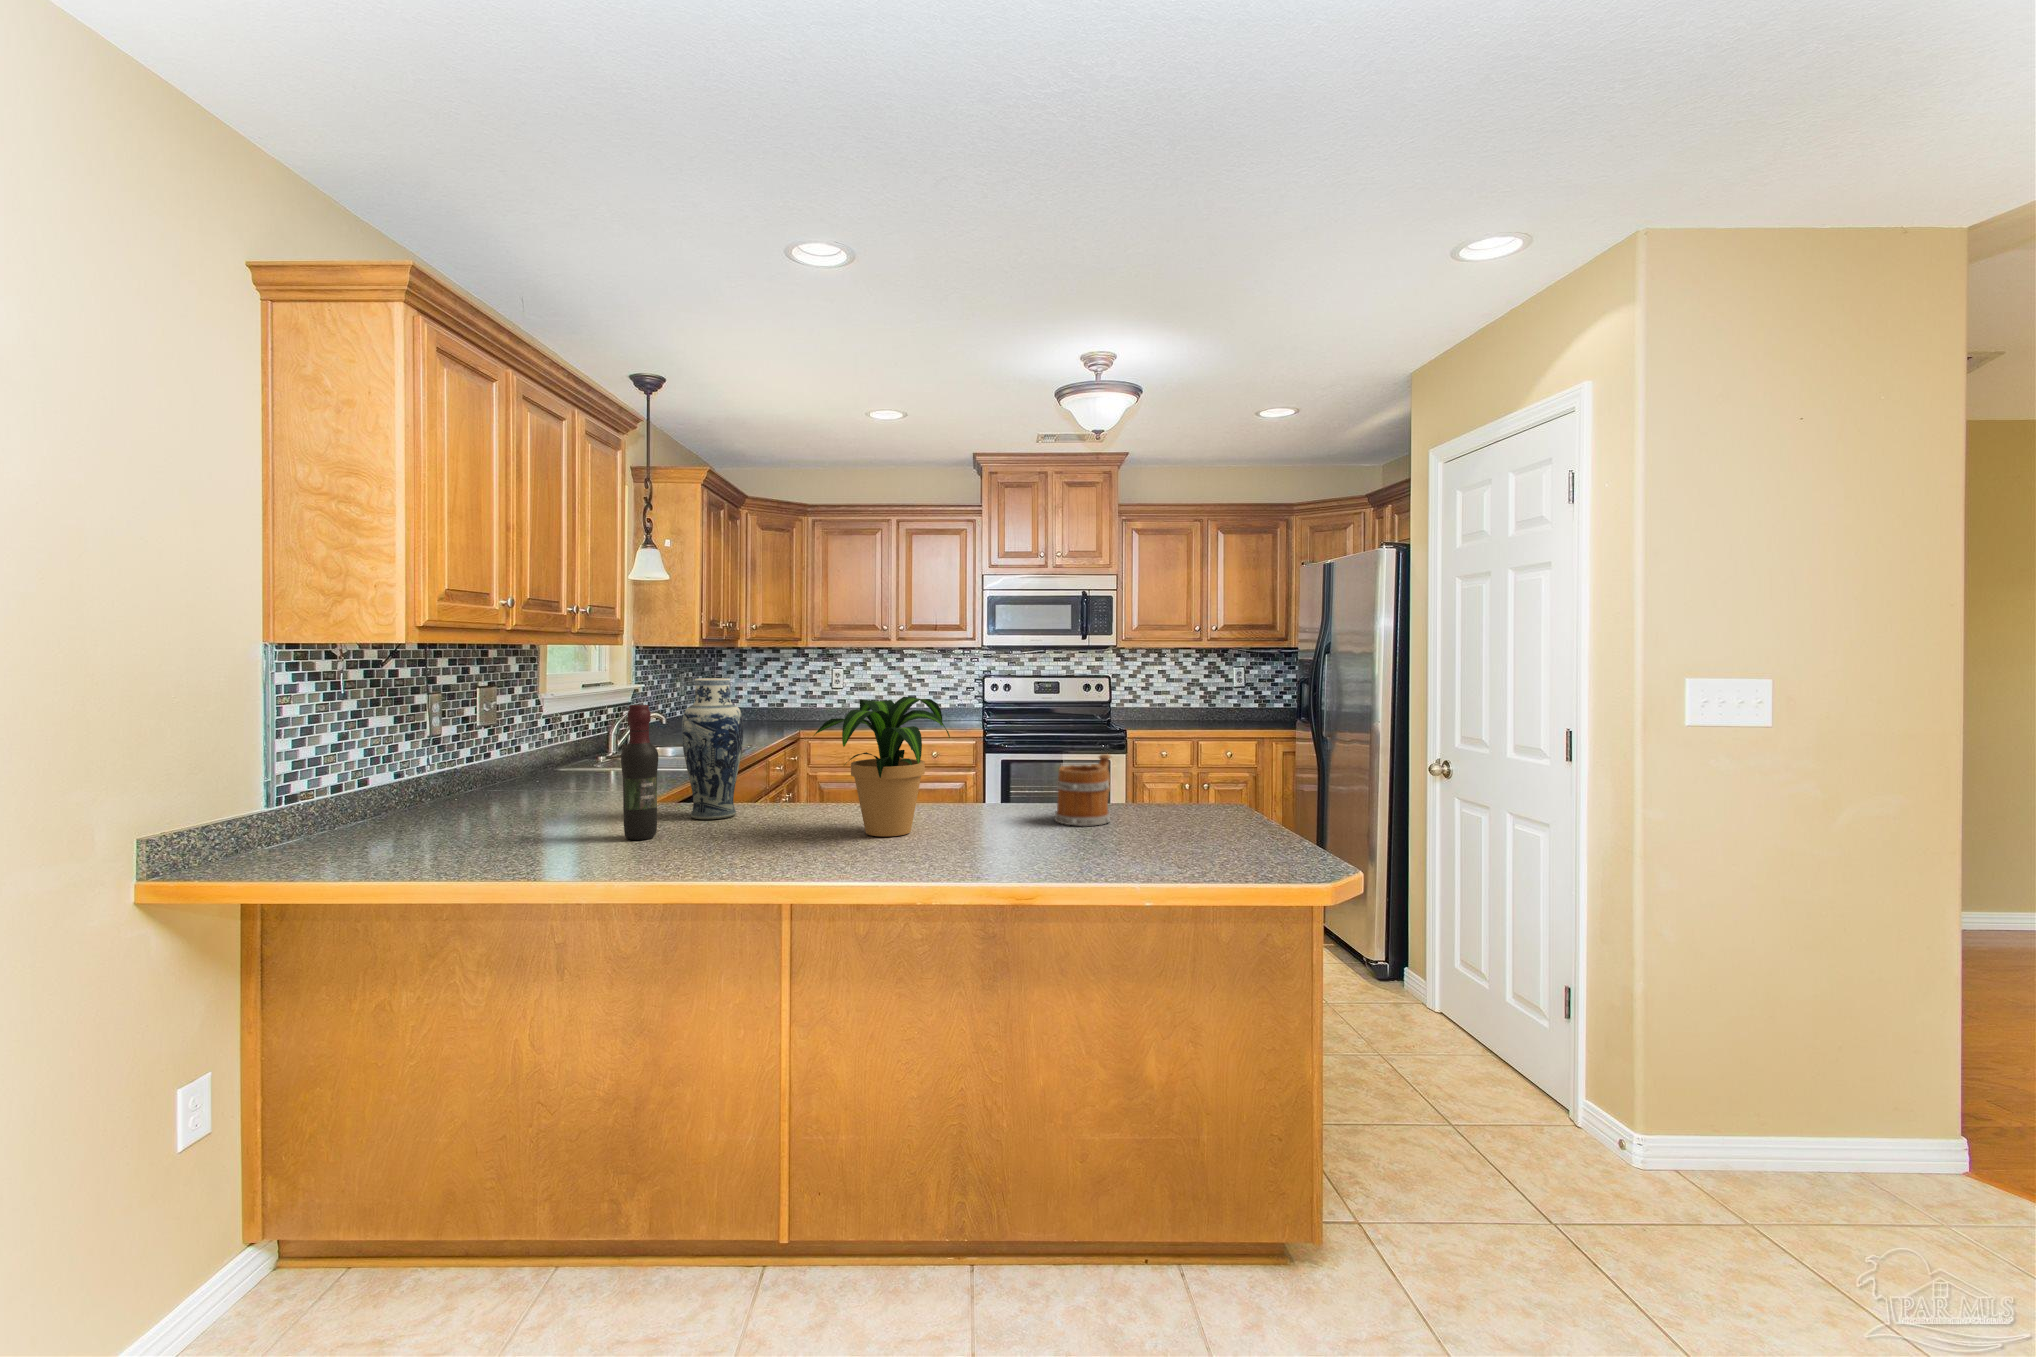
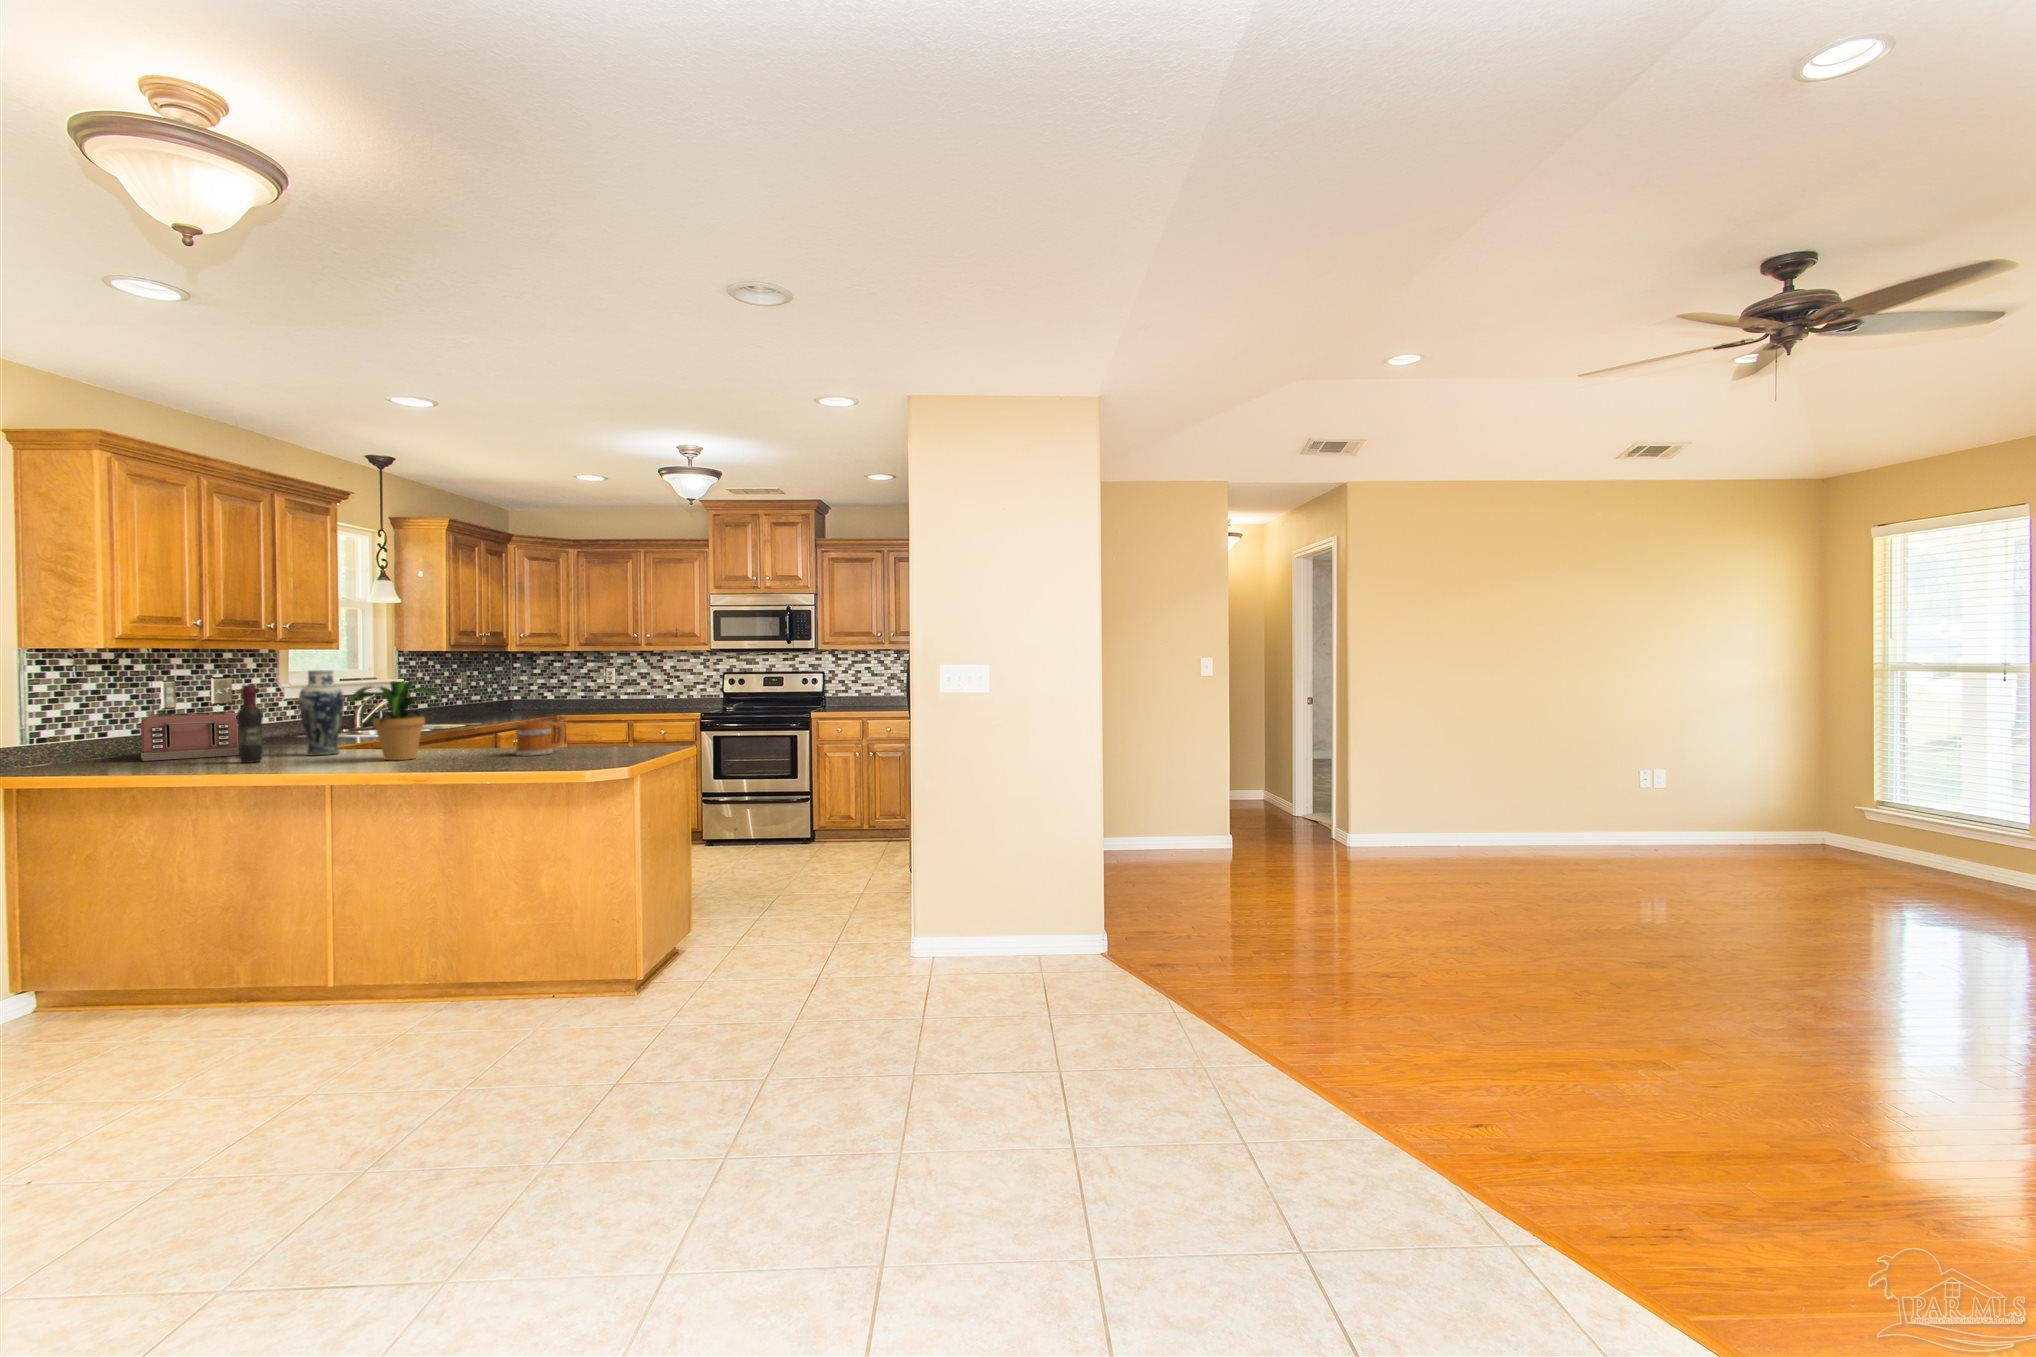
toaster: none [416,742,576,831] -> present [141,712,239,761]

